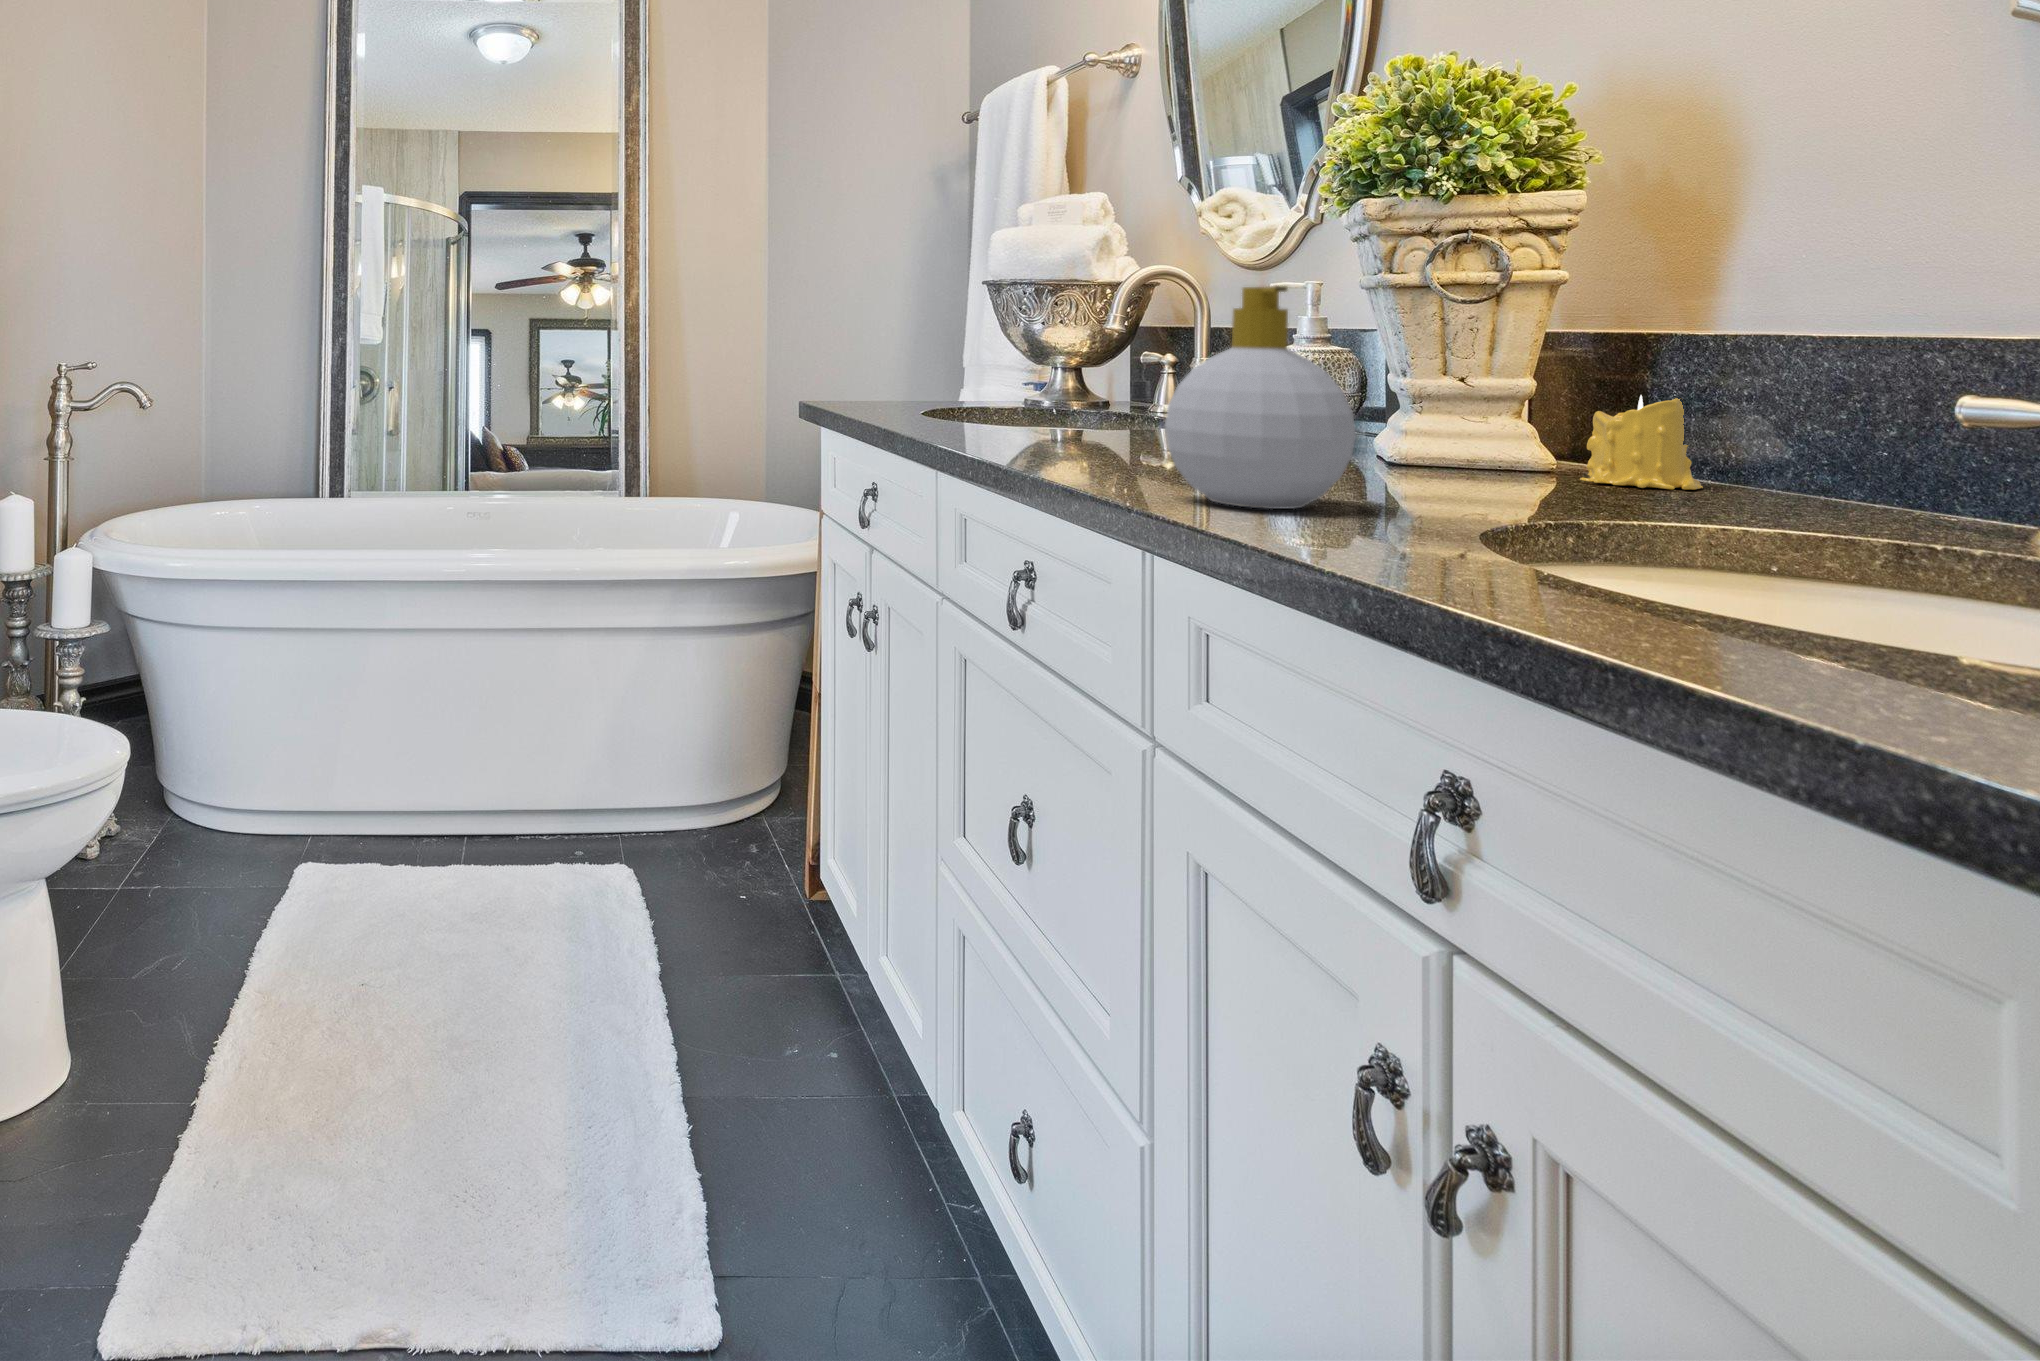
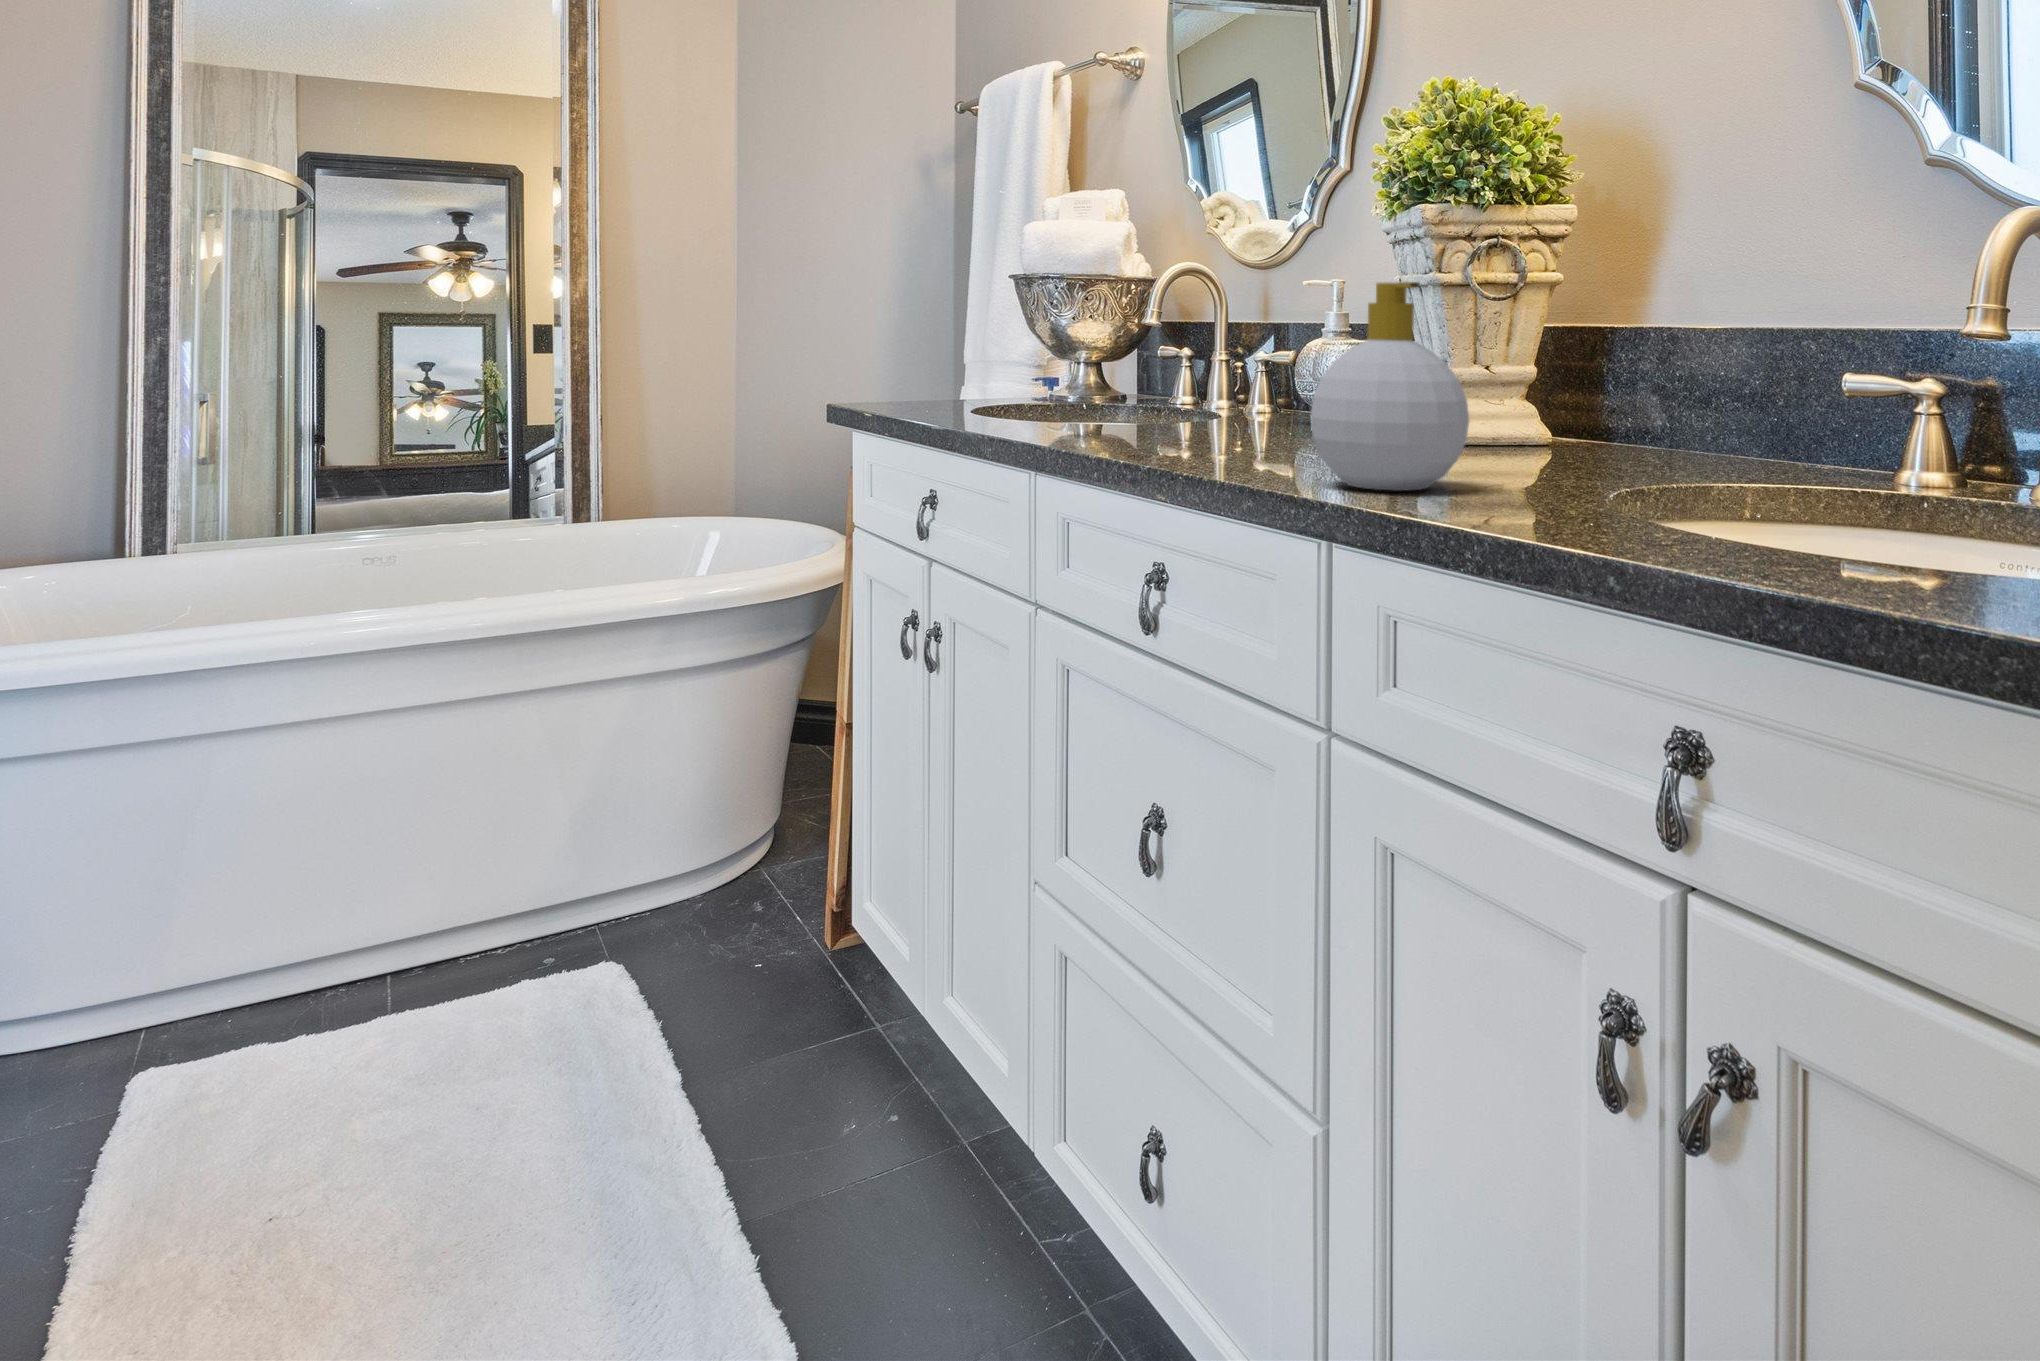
candle: present [1580,395,1703,490] -> none [1566,377,1649,457]

